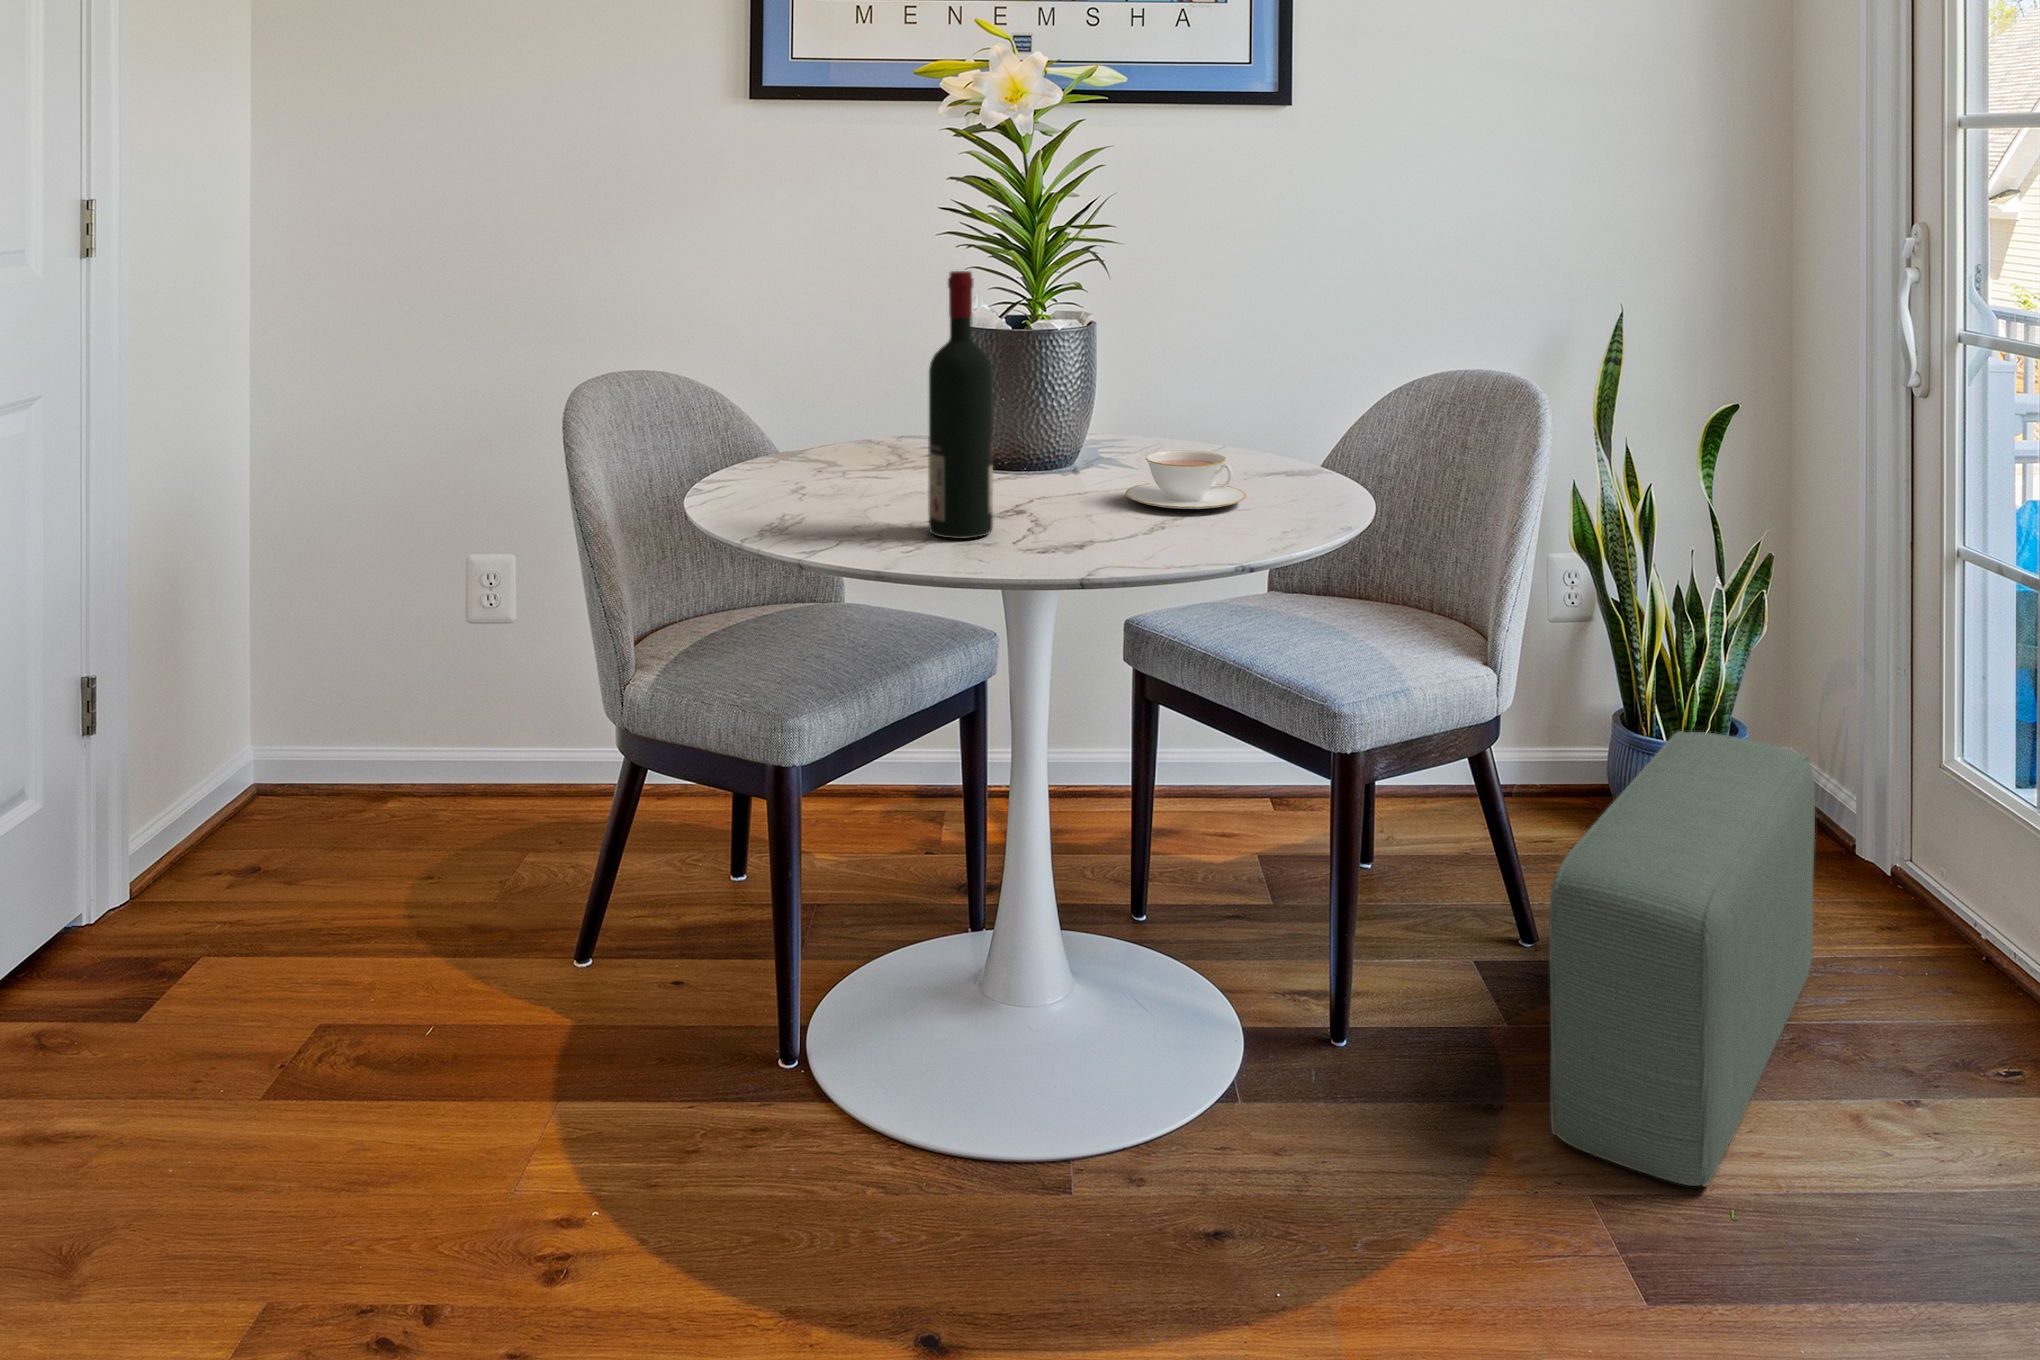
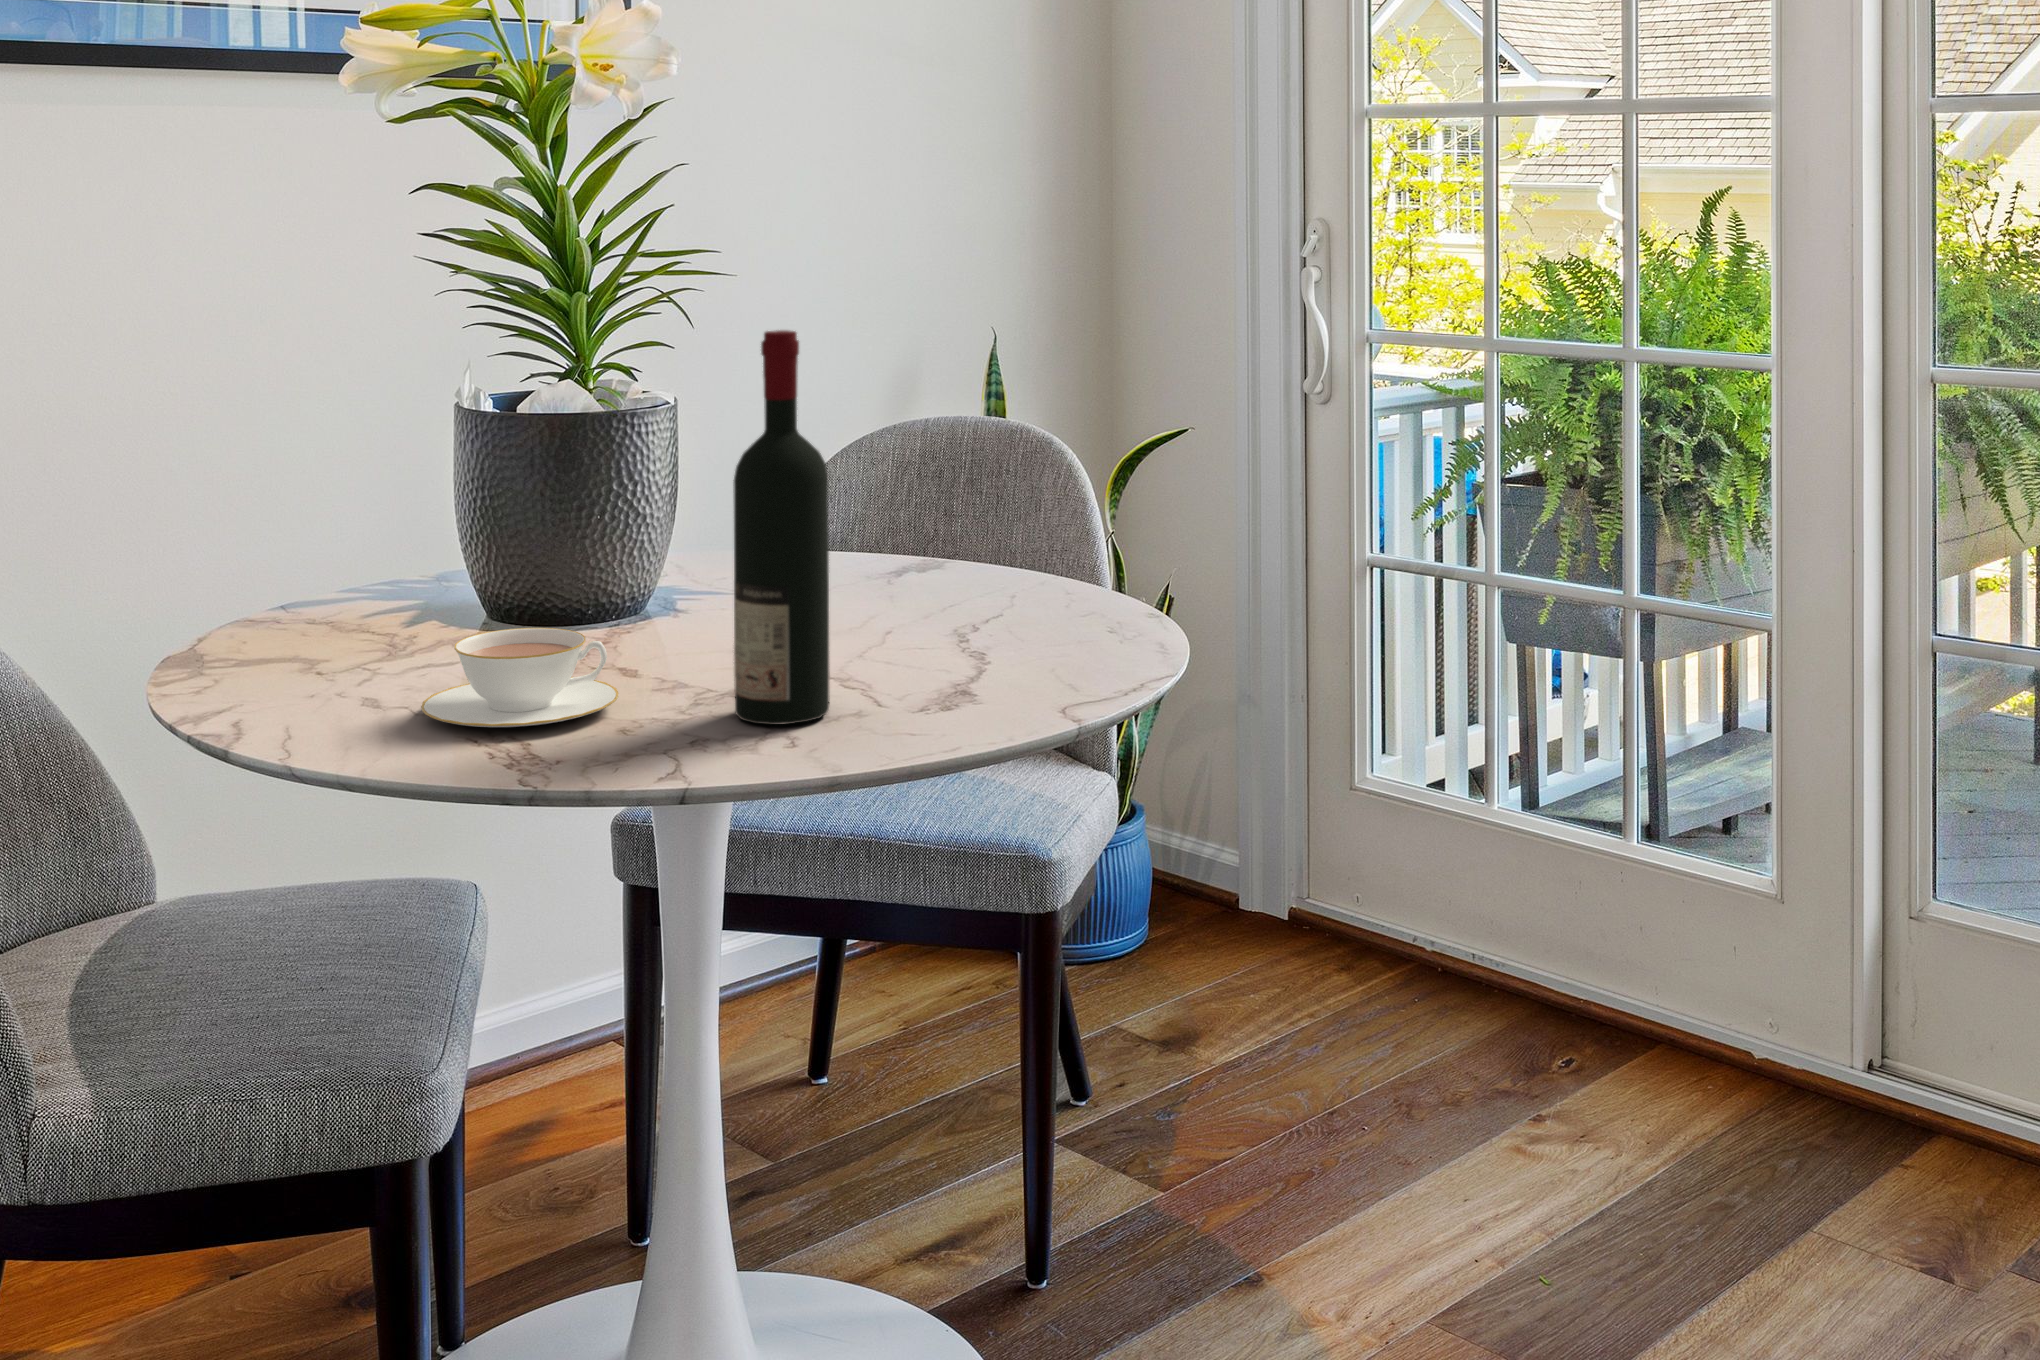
teacup: present [1125,450,1246,509] -> present [421,628,619,727]
pouf: present [1549,731,1815,1187] -> none [1200,801,1486,1289]

